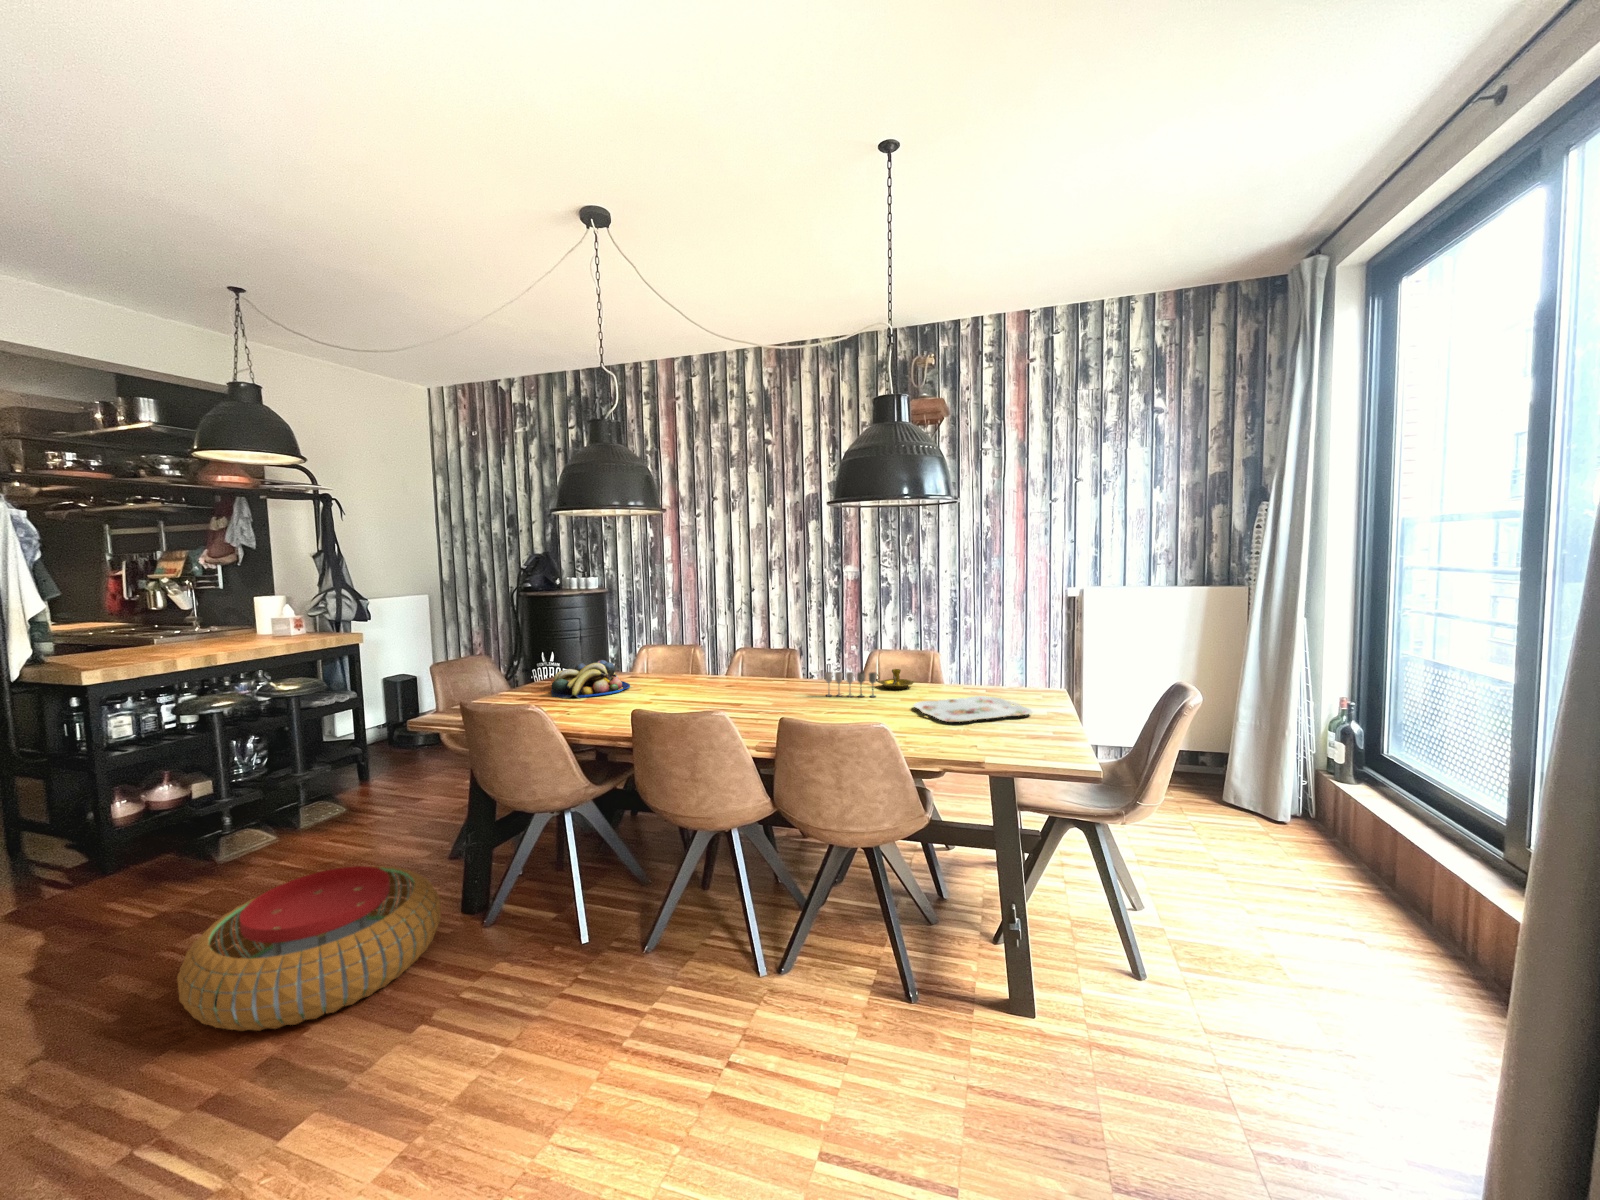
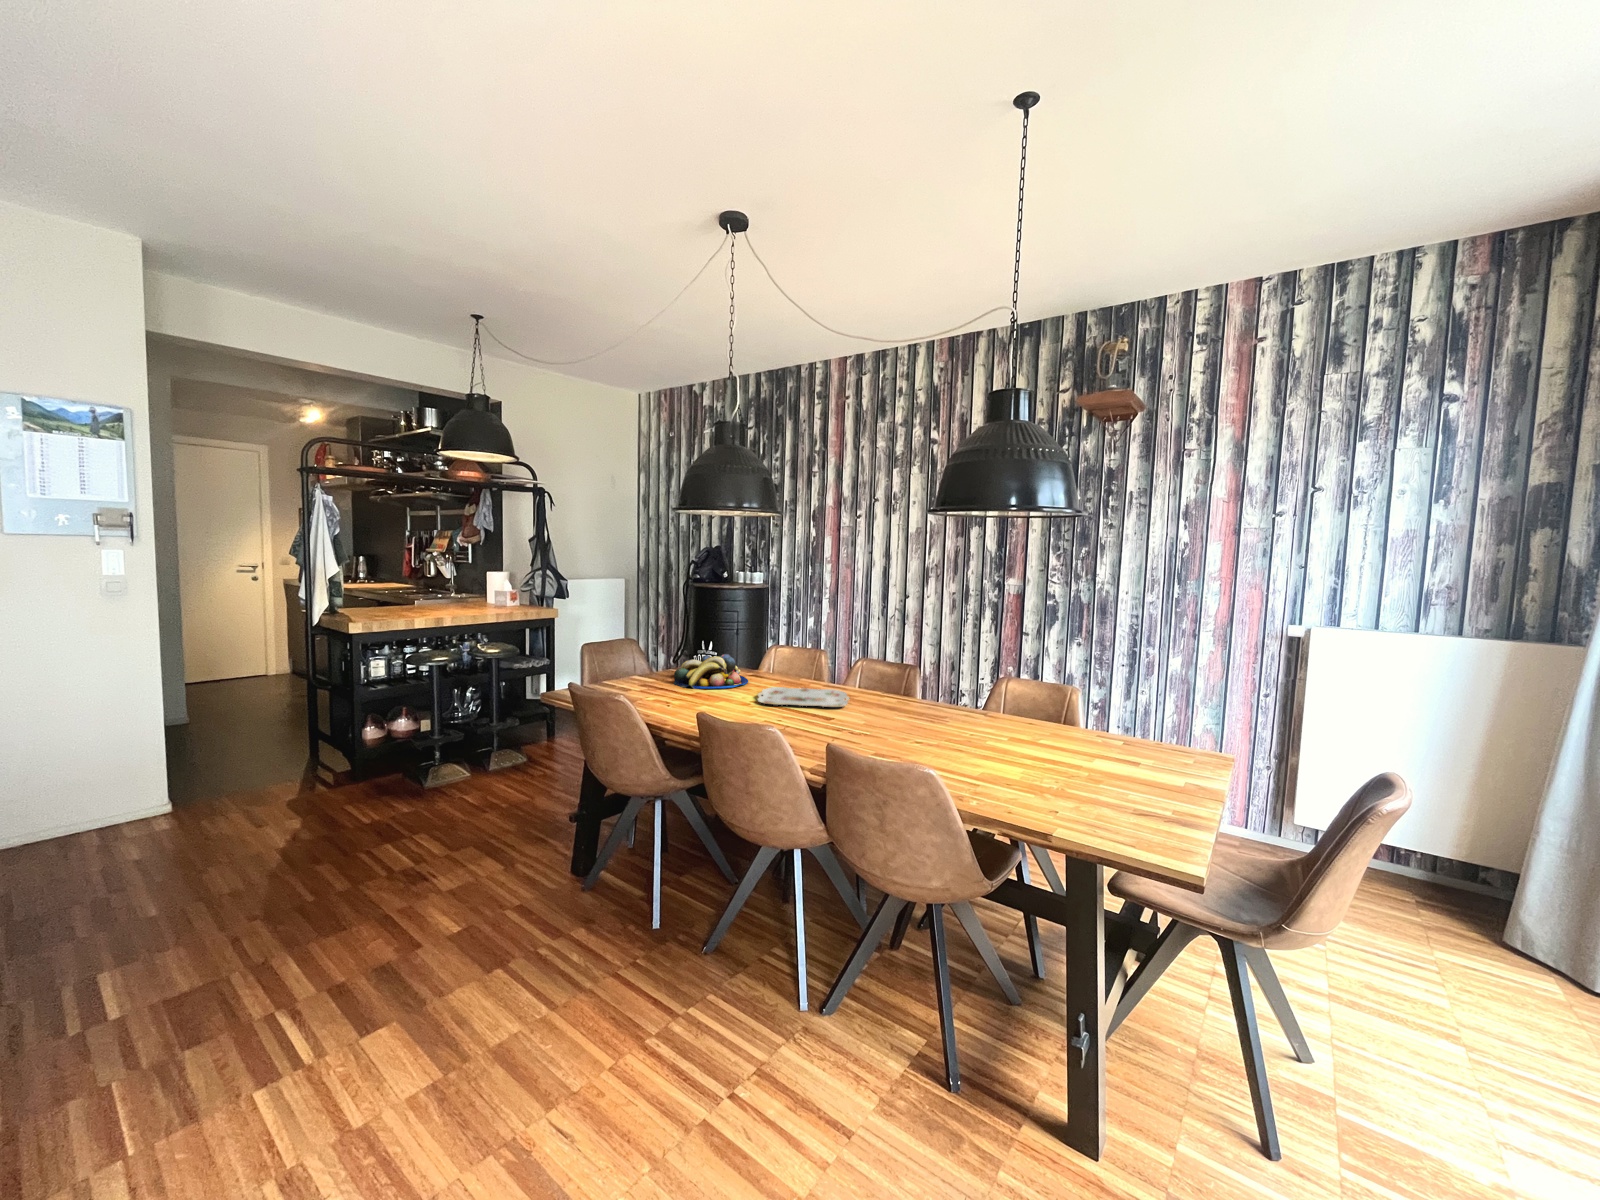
candlestick: present [876,669,914,689] -> none [994,700,1042,724]
wine glass: present [825,672,876,697] -> none [932,694,990,729]
serving tray: present [914,696,1032,722] -> present [758,687,850,707]
pouf: present [177,866,441,1031] -> none [345,811,551,939]

